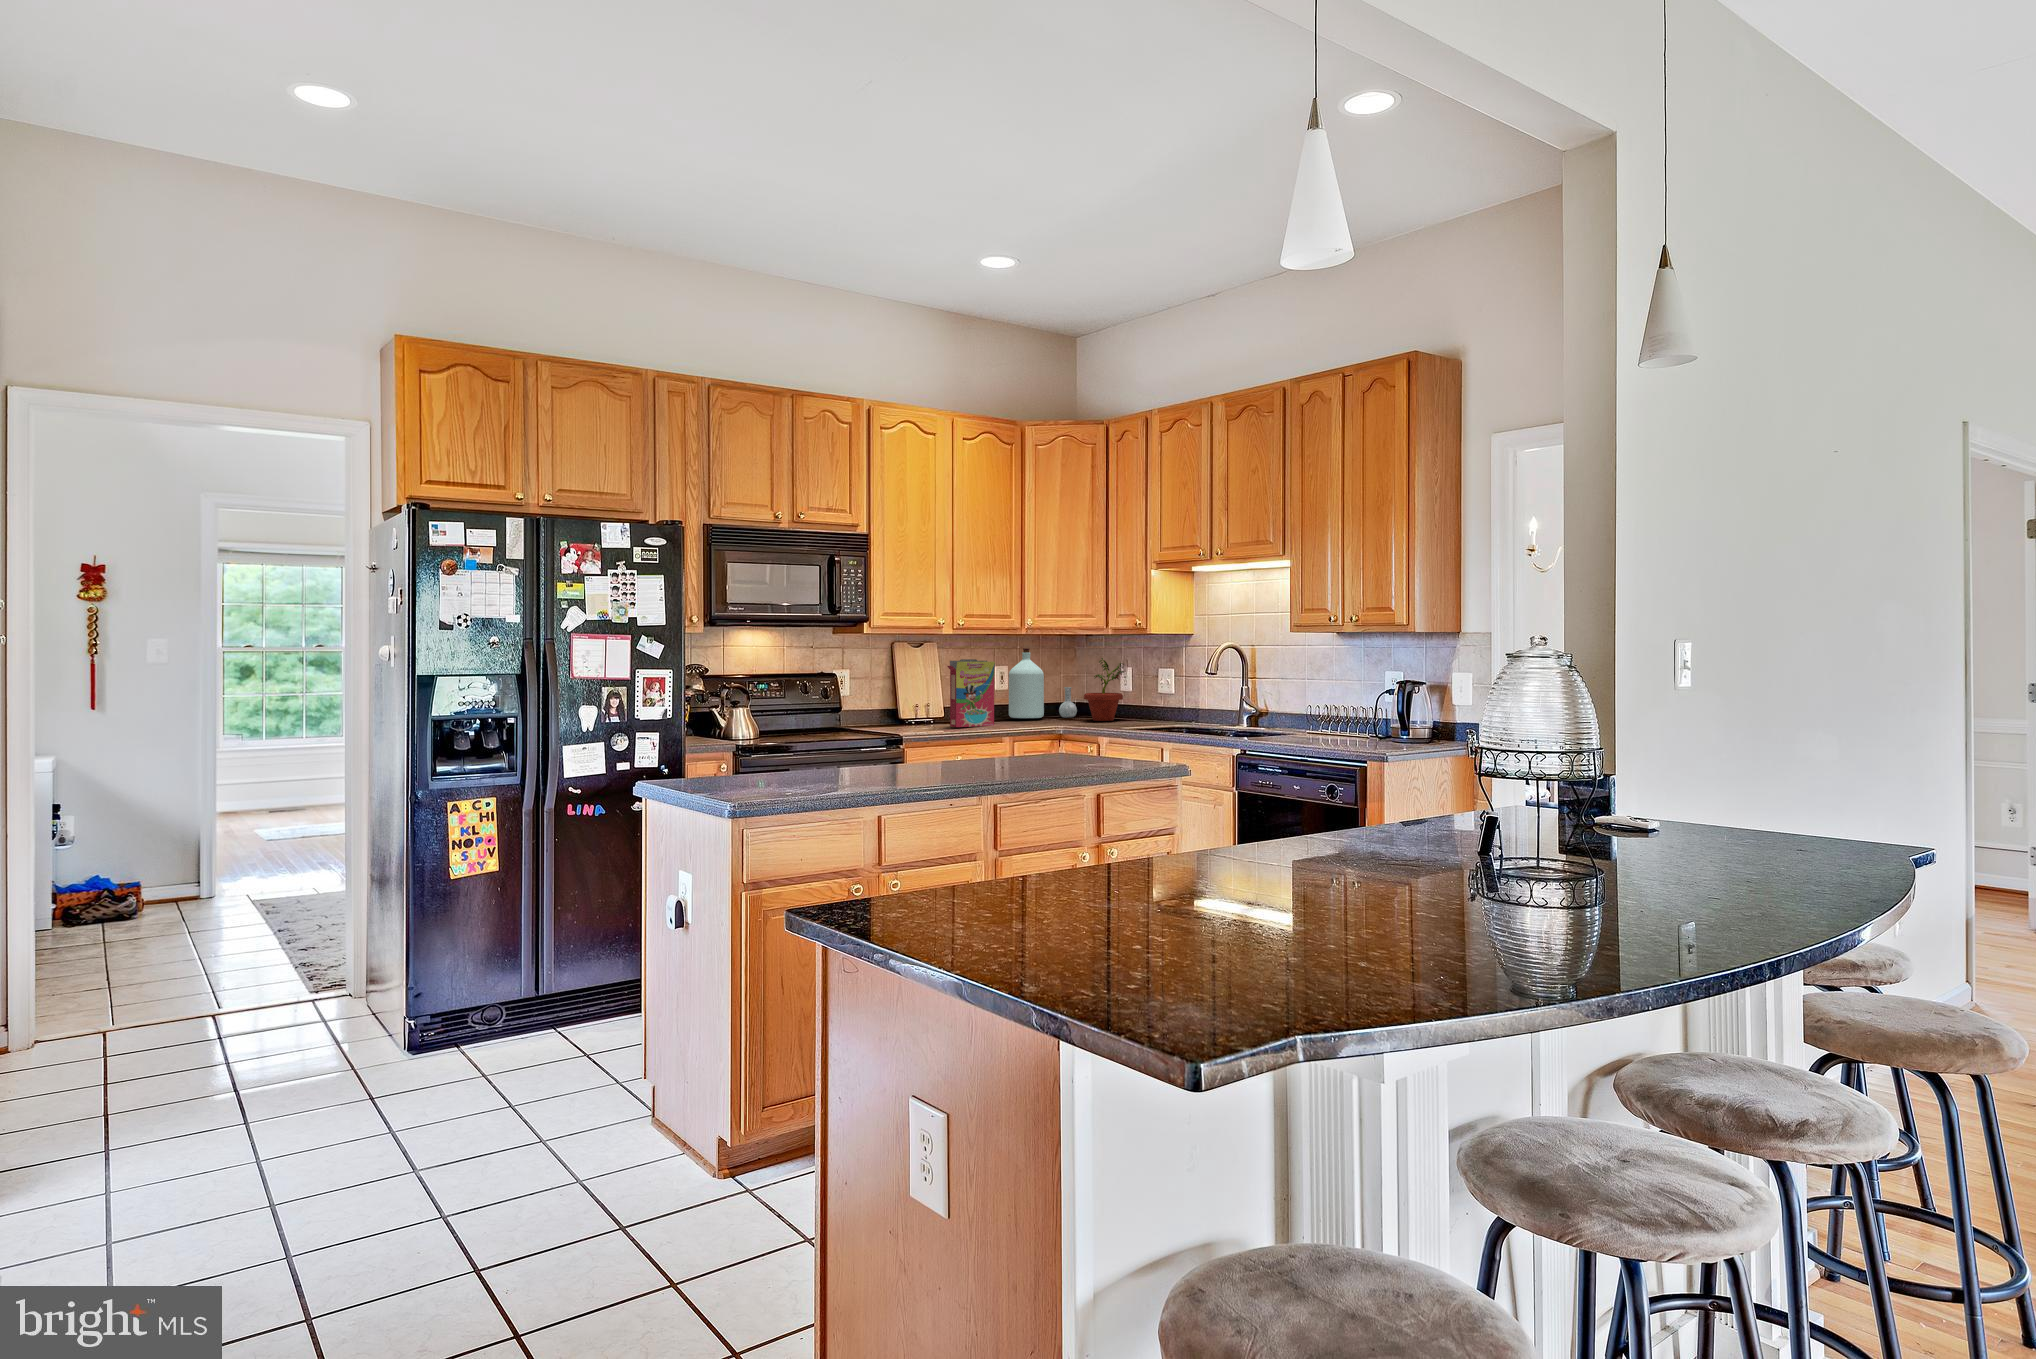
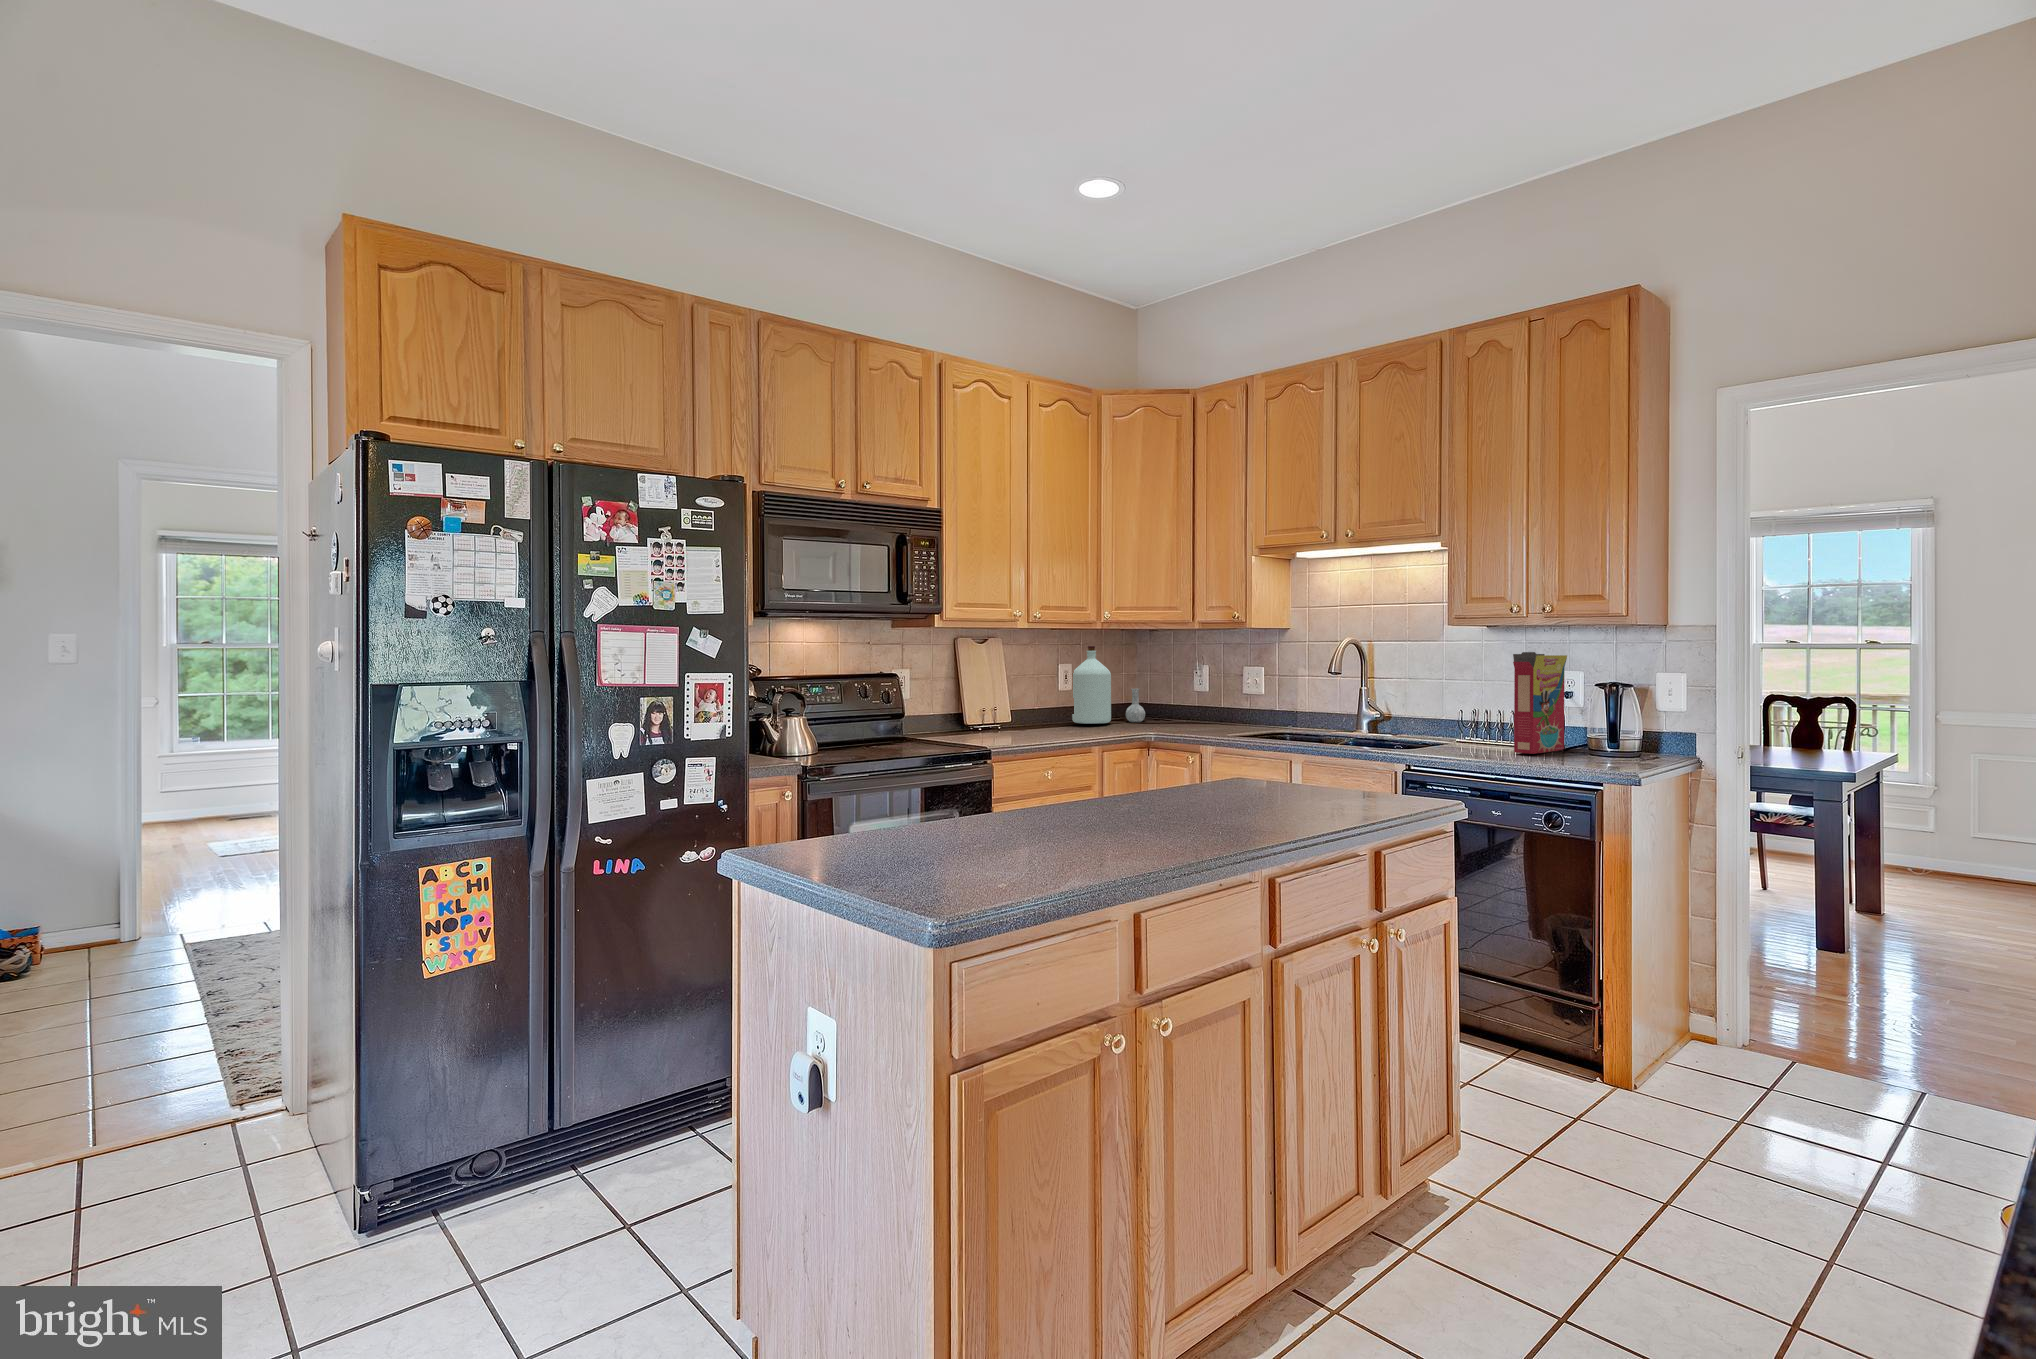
potted plant: present [1084,658,1124,721] -> none [1163,657,1210,727]
cereal box: present [947,659,995,727] -> present [1513,652,1567,754]

